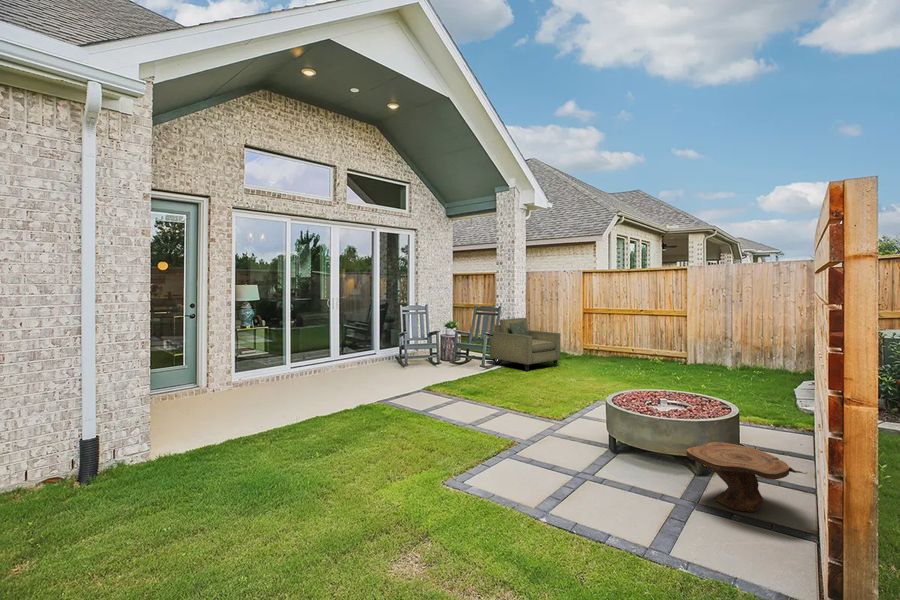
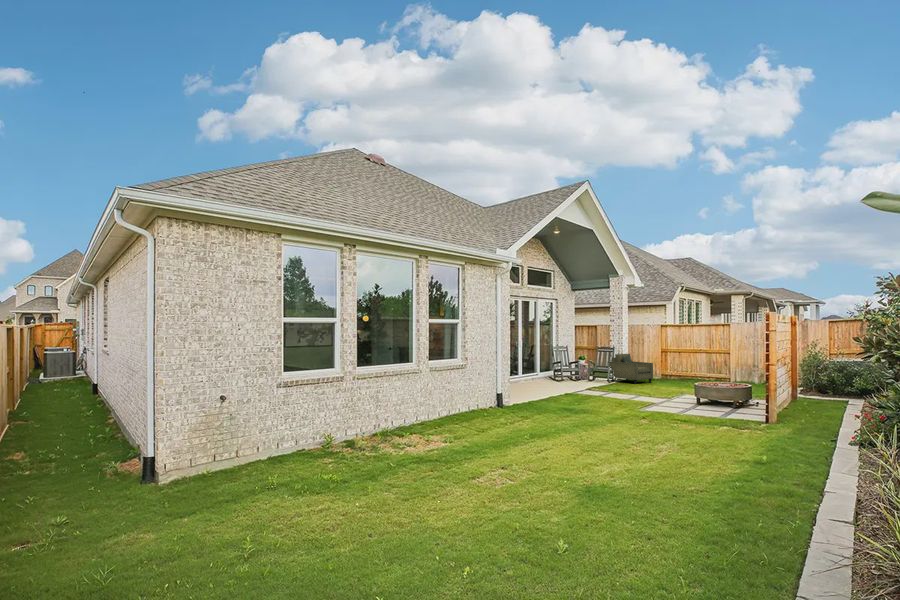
side table: present [686,442,805,512] -> none [728,395,769,414]

